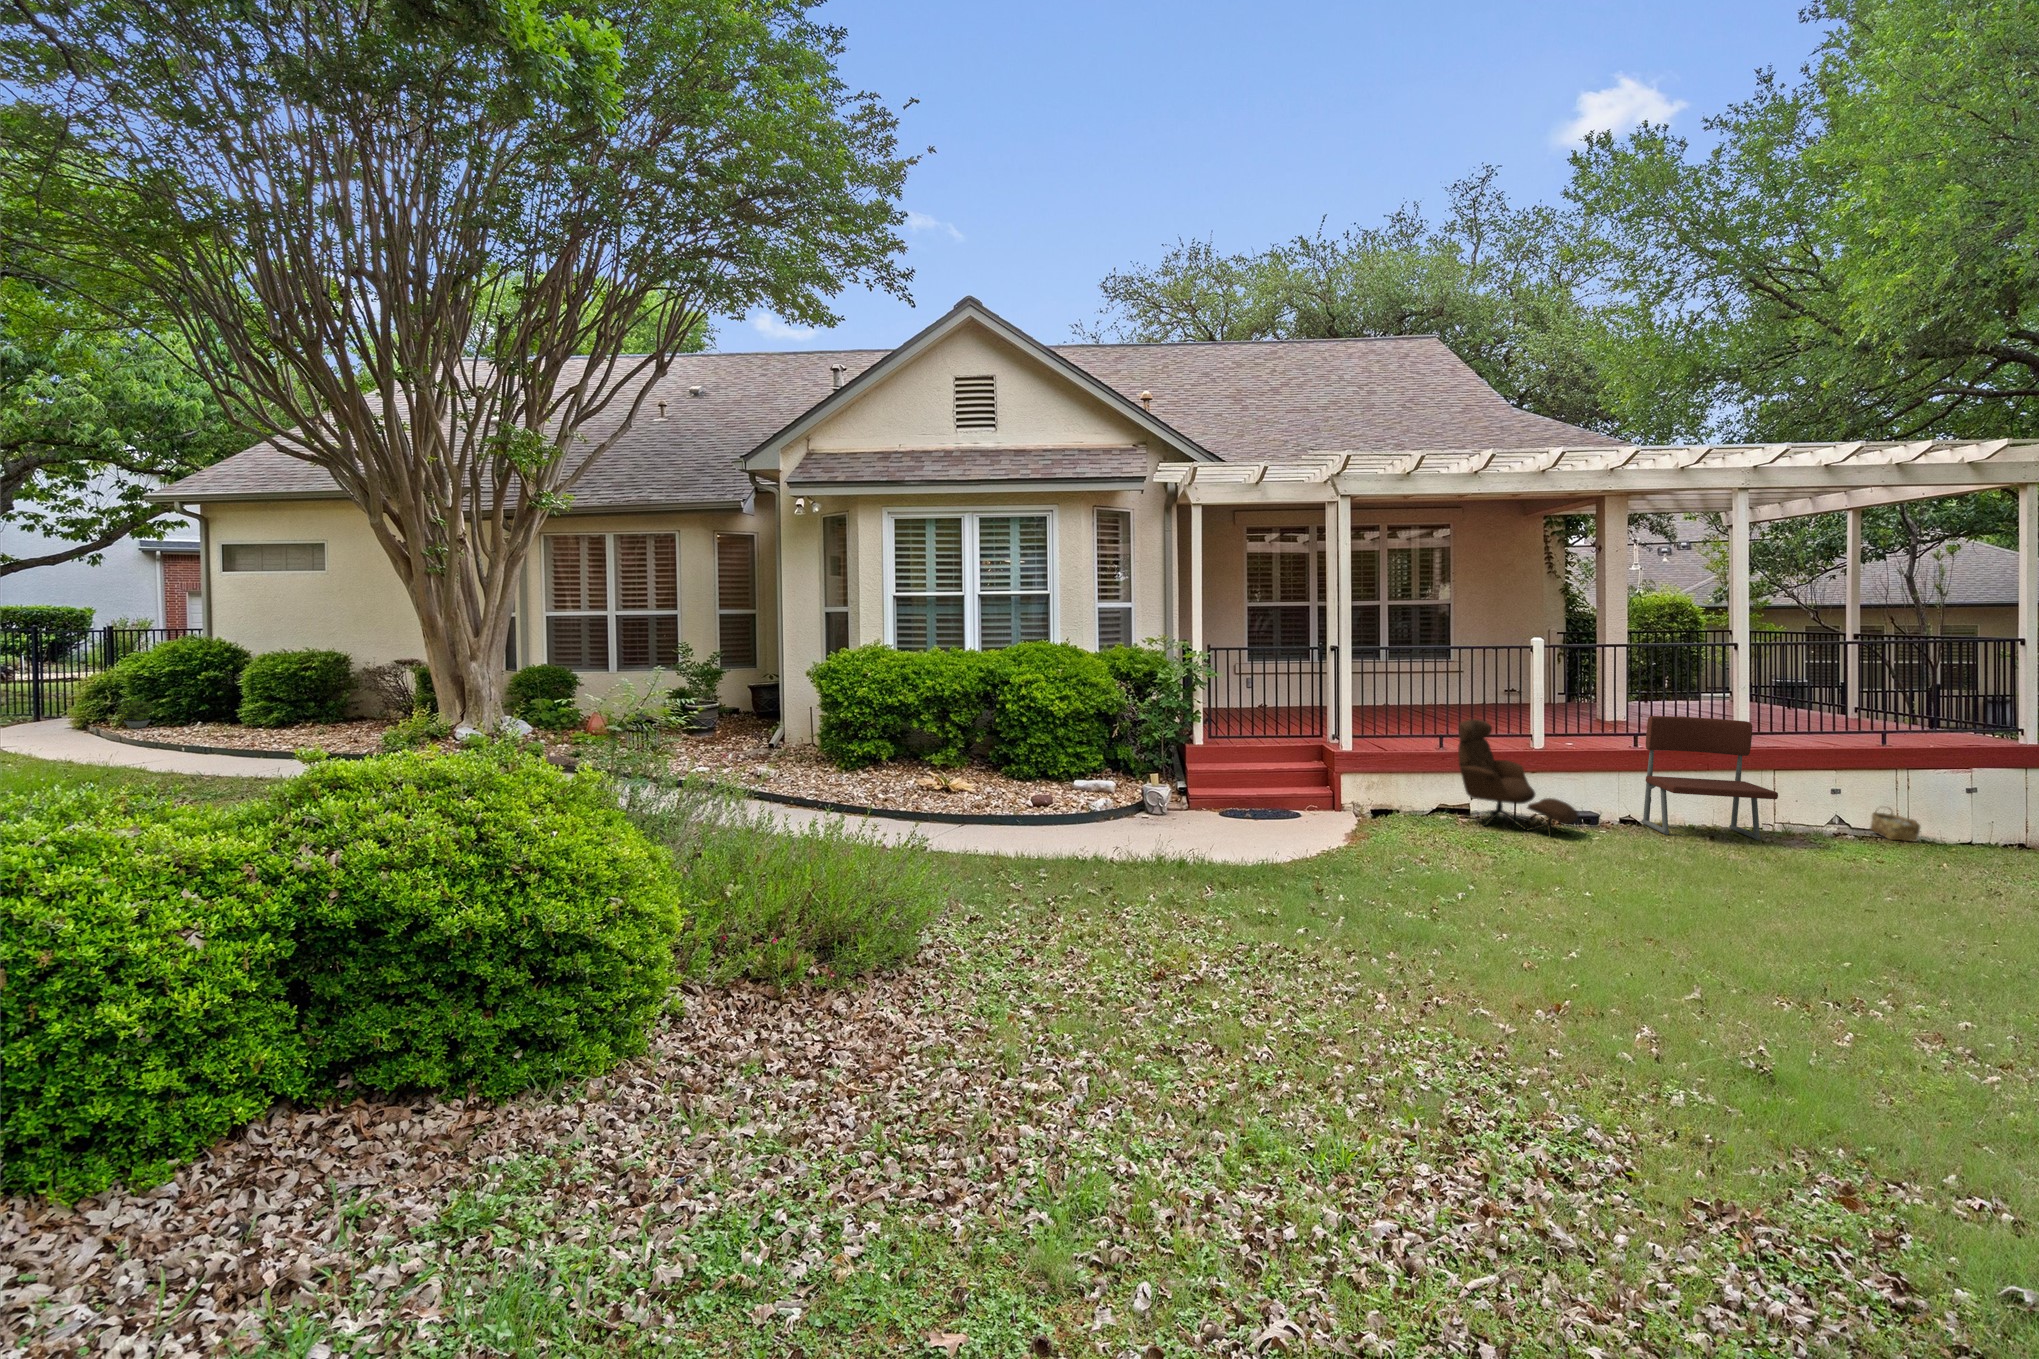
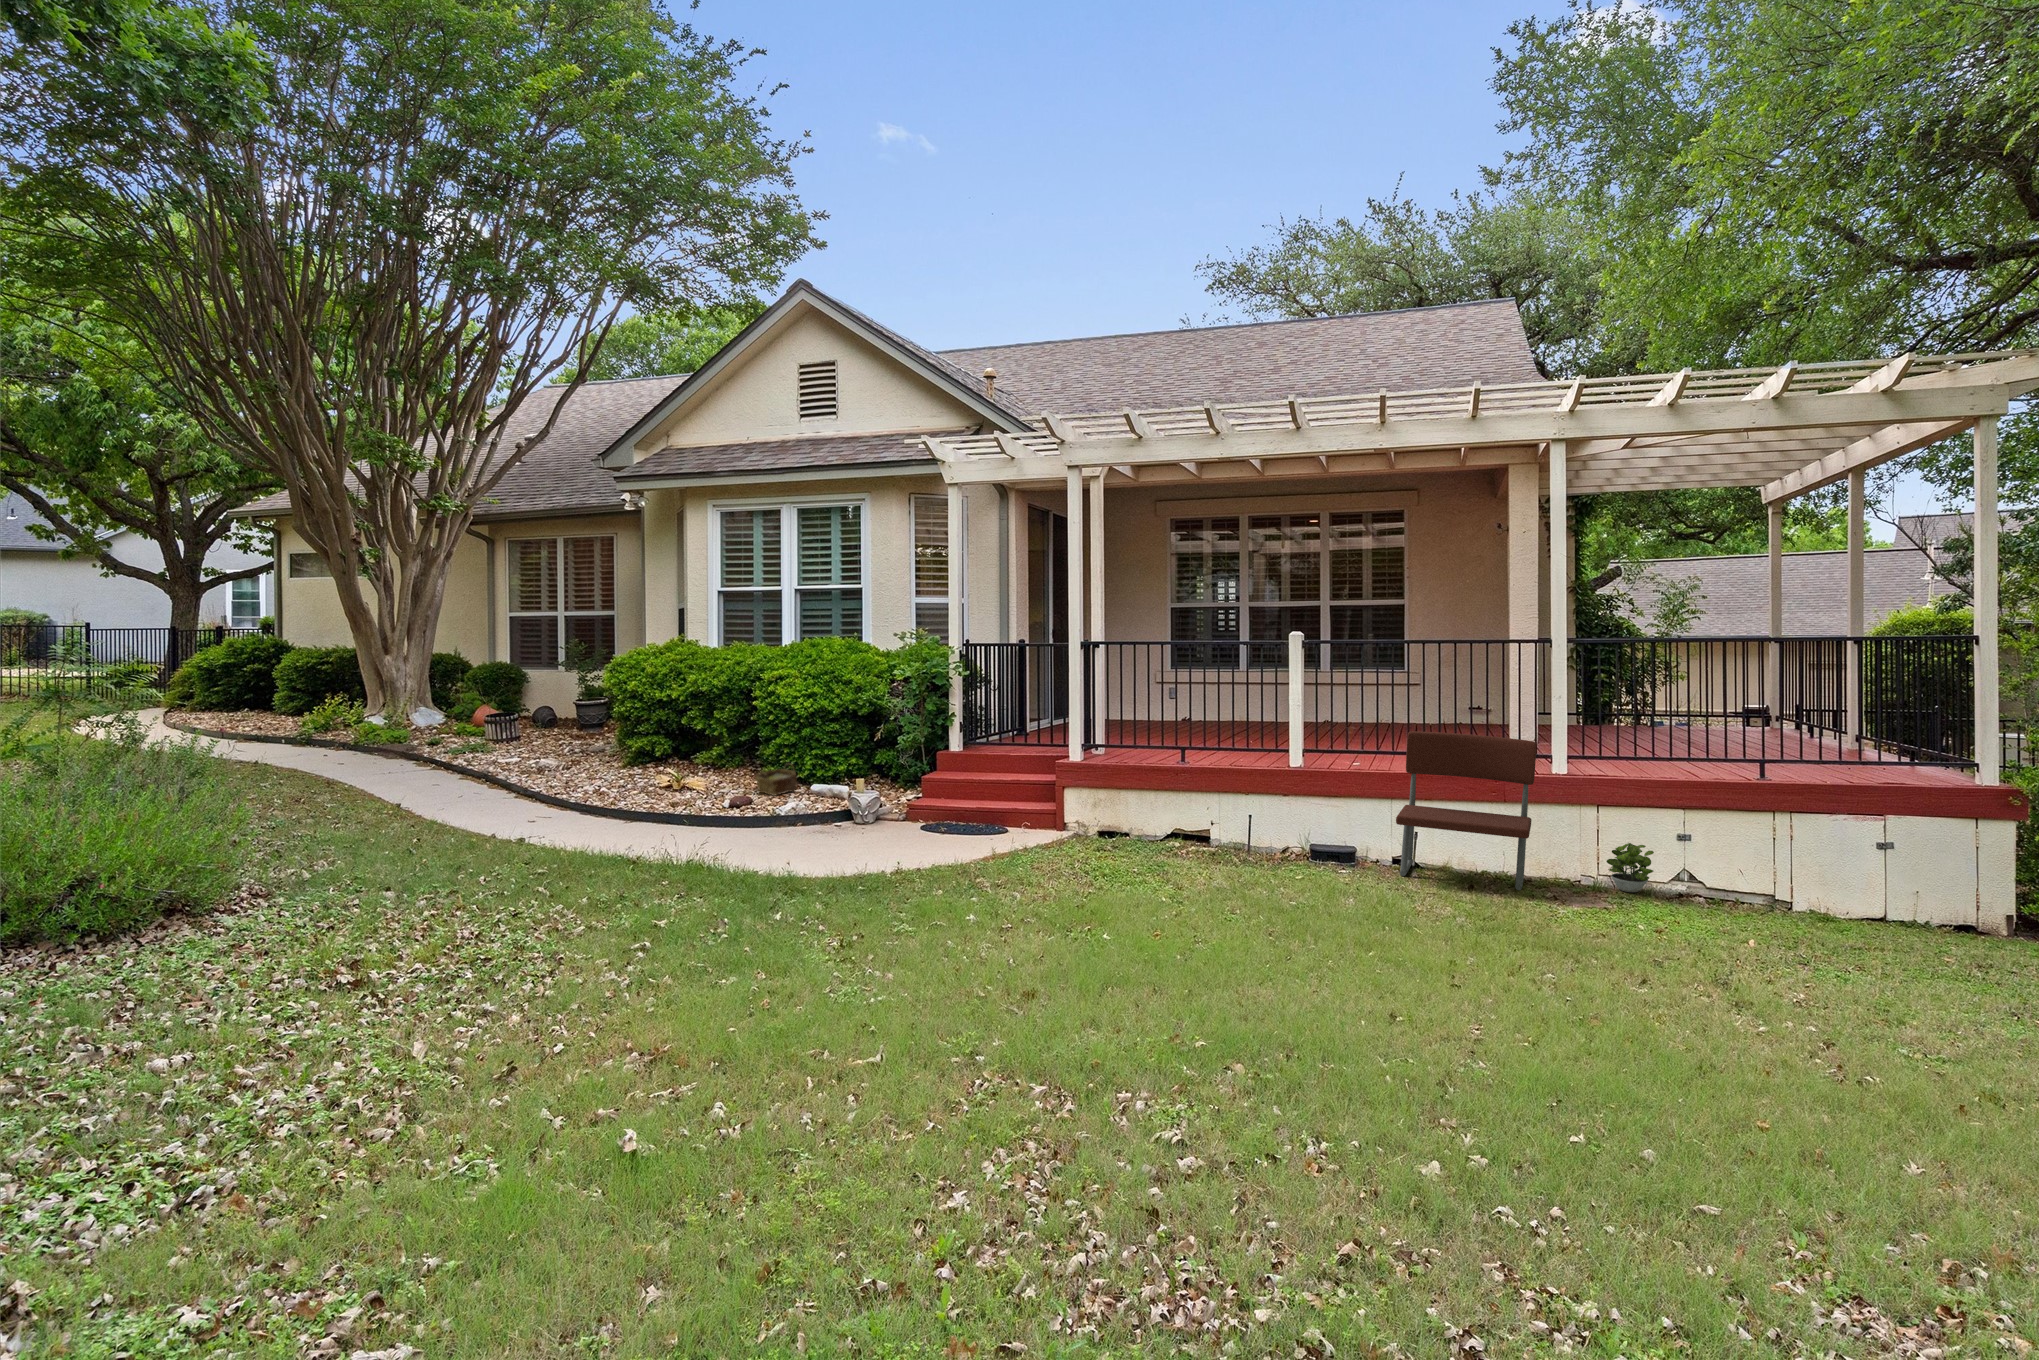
potted plant: present [116,700,154,729] -> present [1606,843,1654,893]
lounge chair: present [1458,719,1579,837] -> none [1172,730,1287,870]
woven basket: present [1870,808,1920,842] -> present [756,768,797,796]

